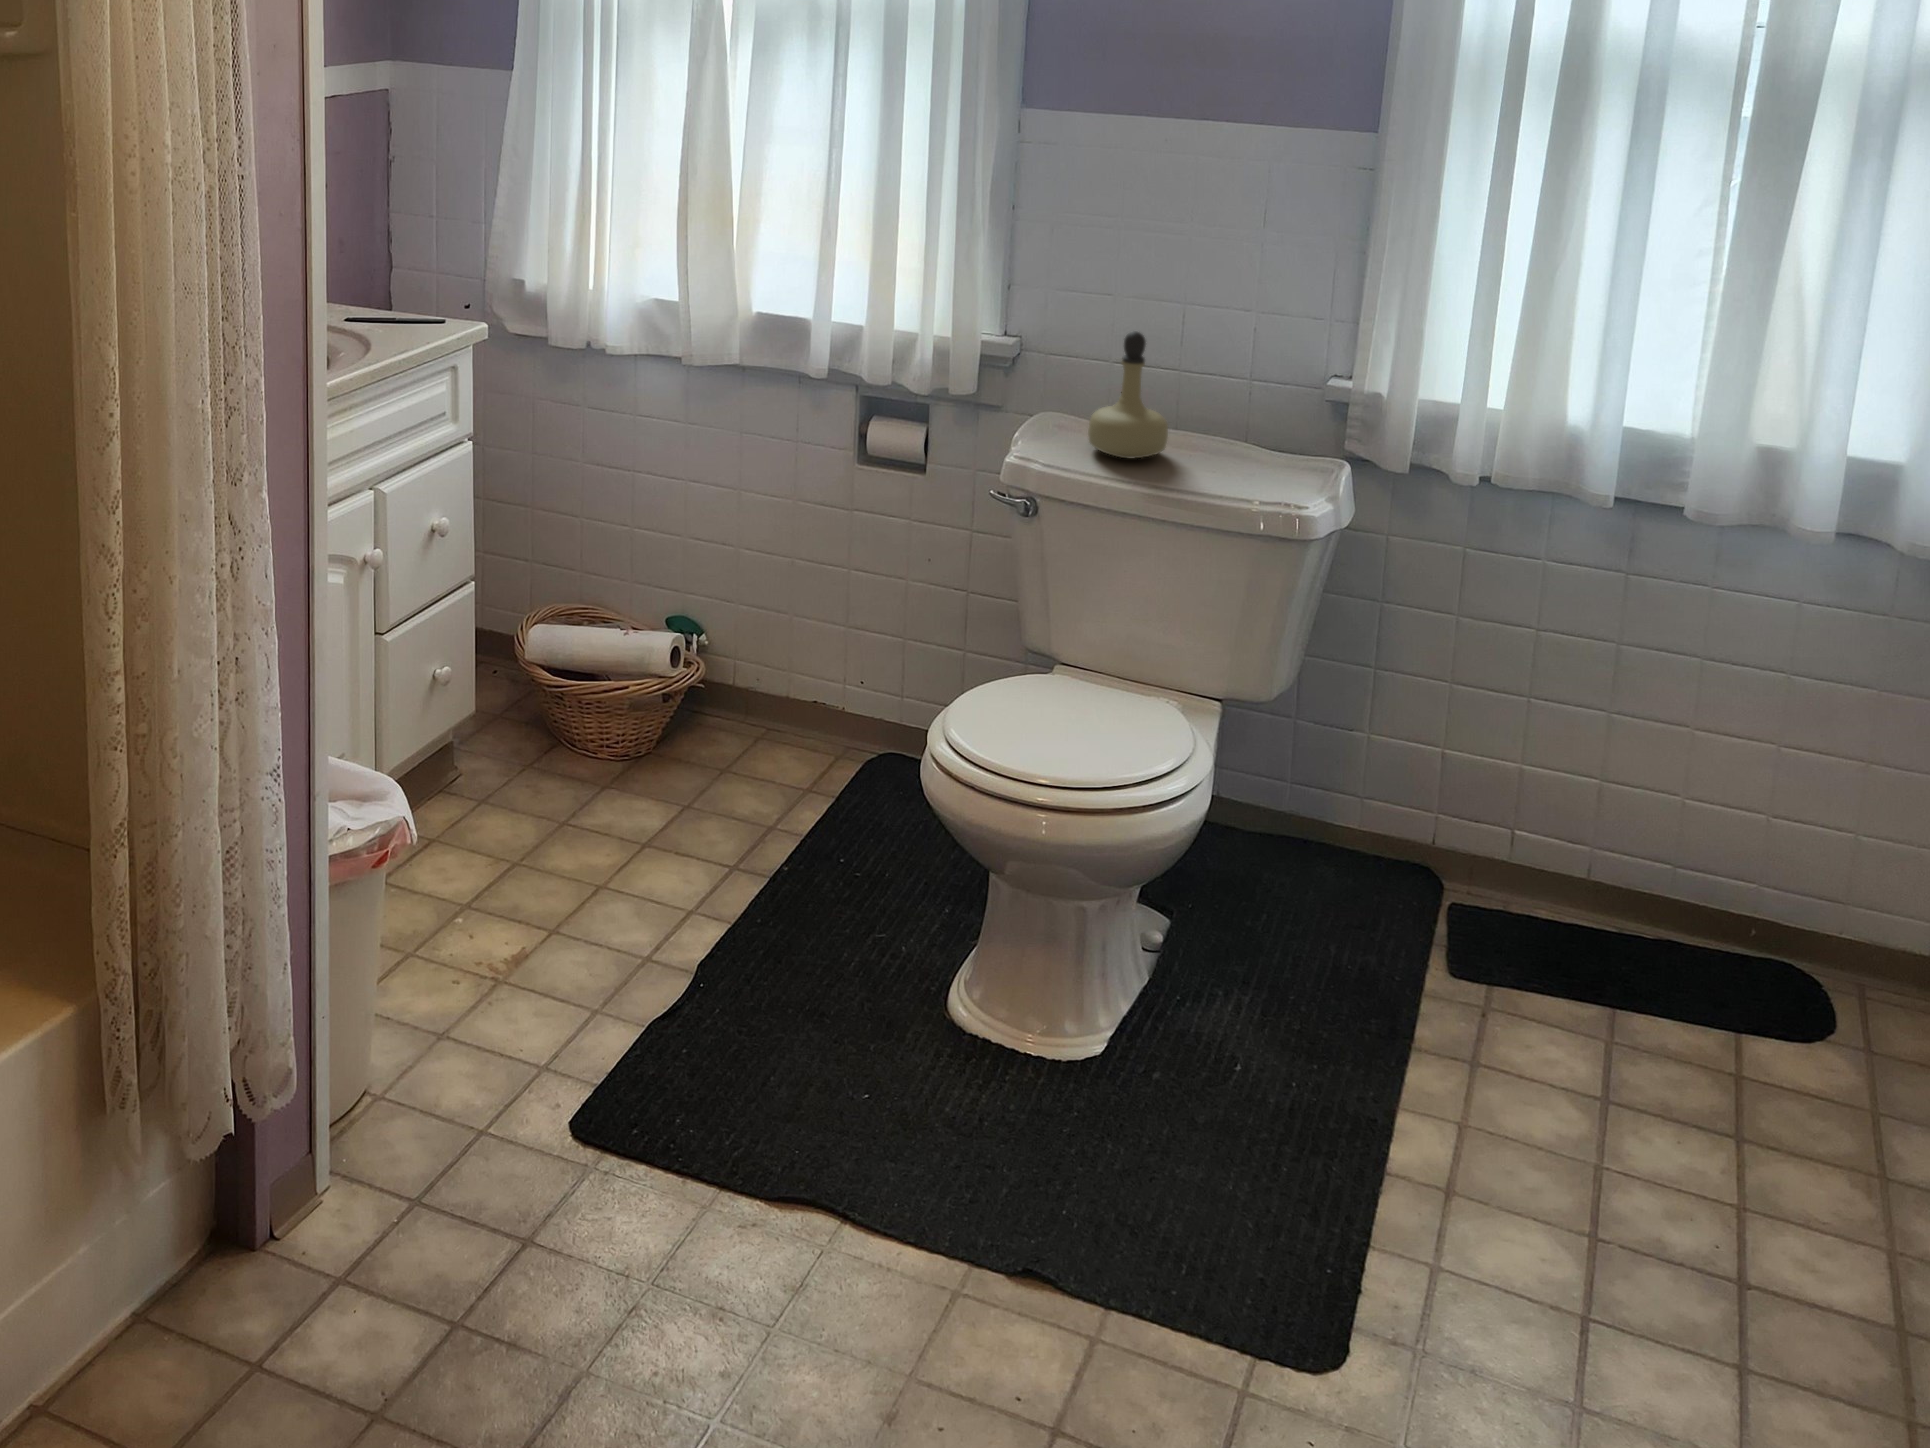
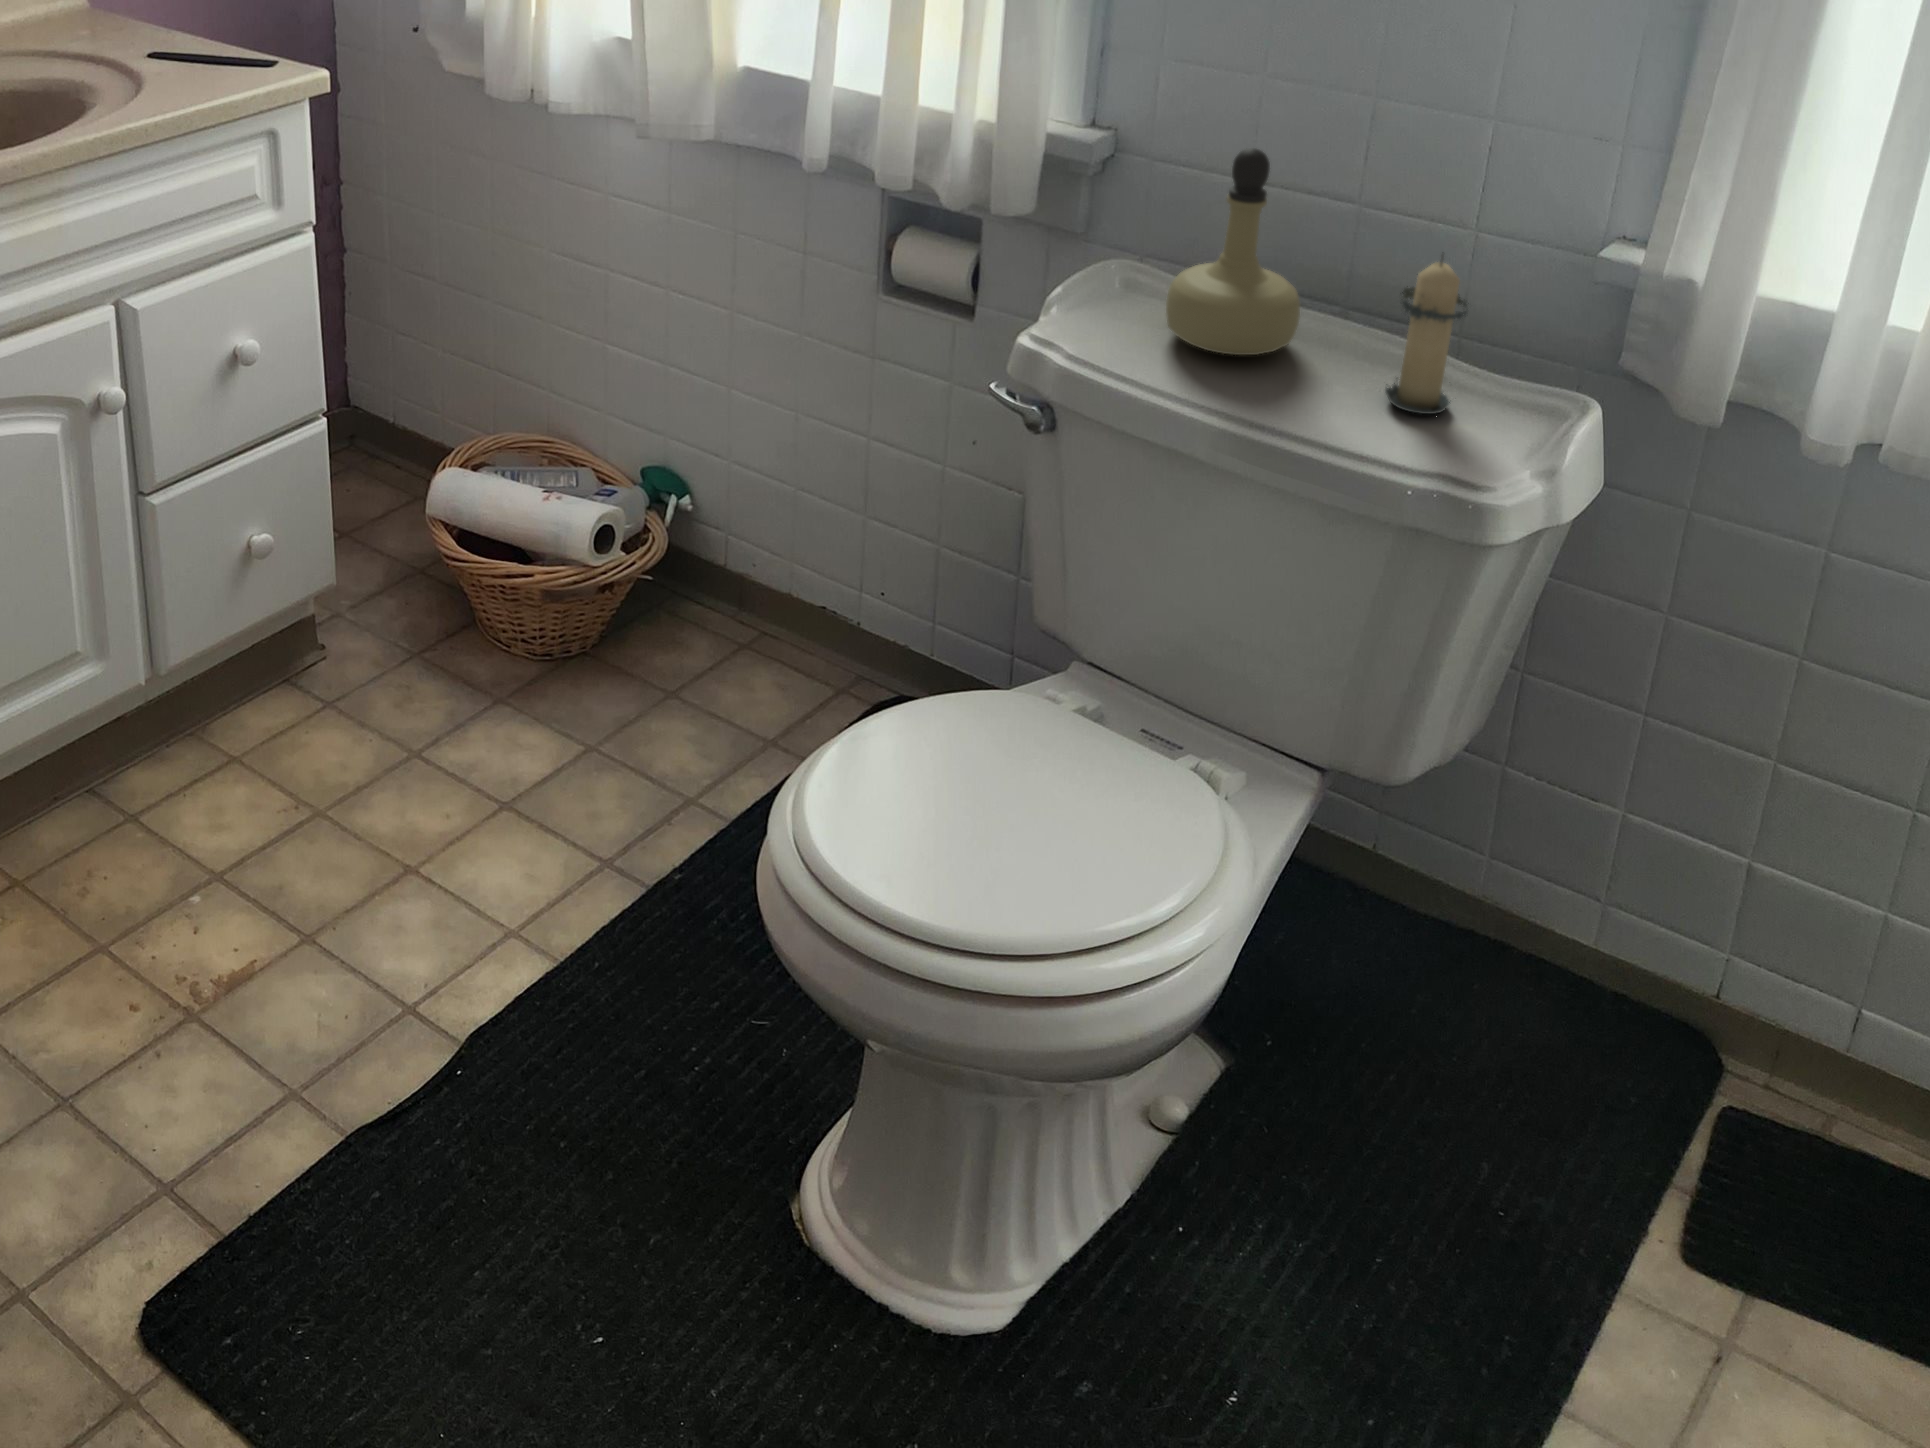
candle: none [1222,383,1274,481] -> present [1385,255,1471,414]

